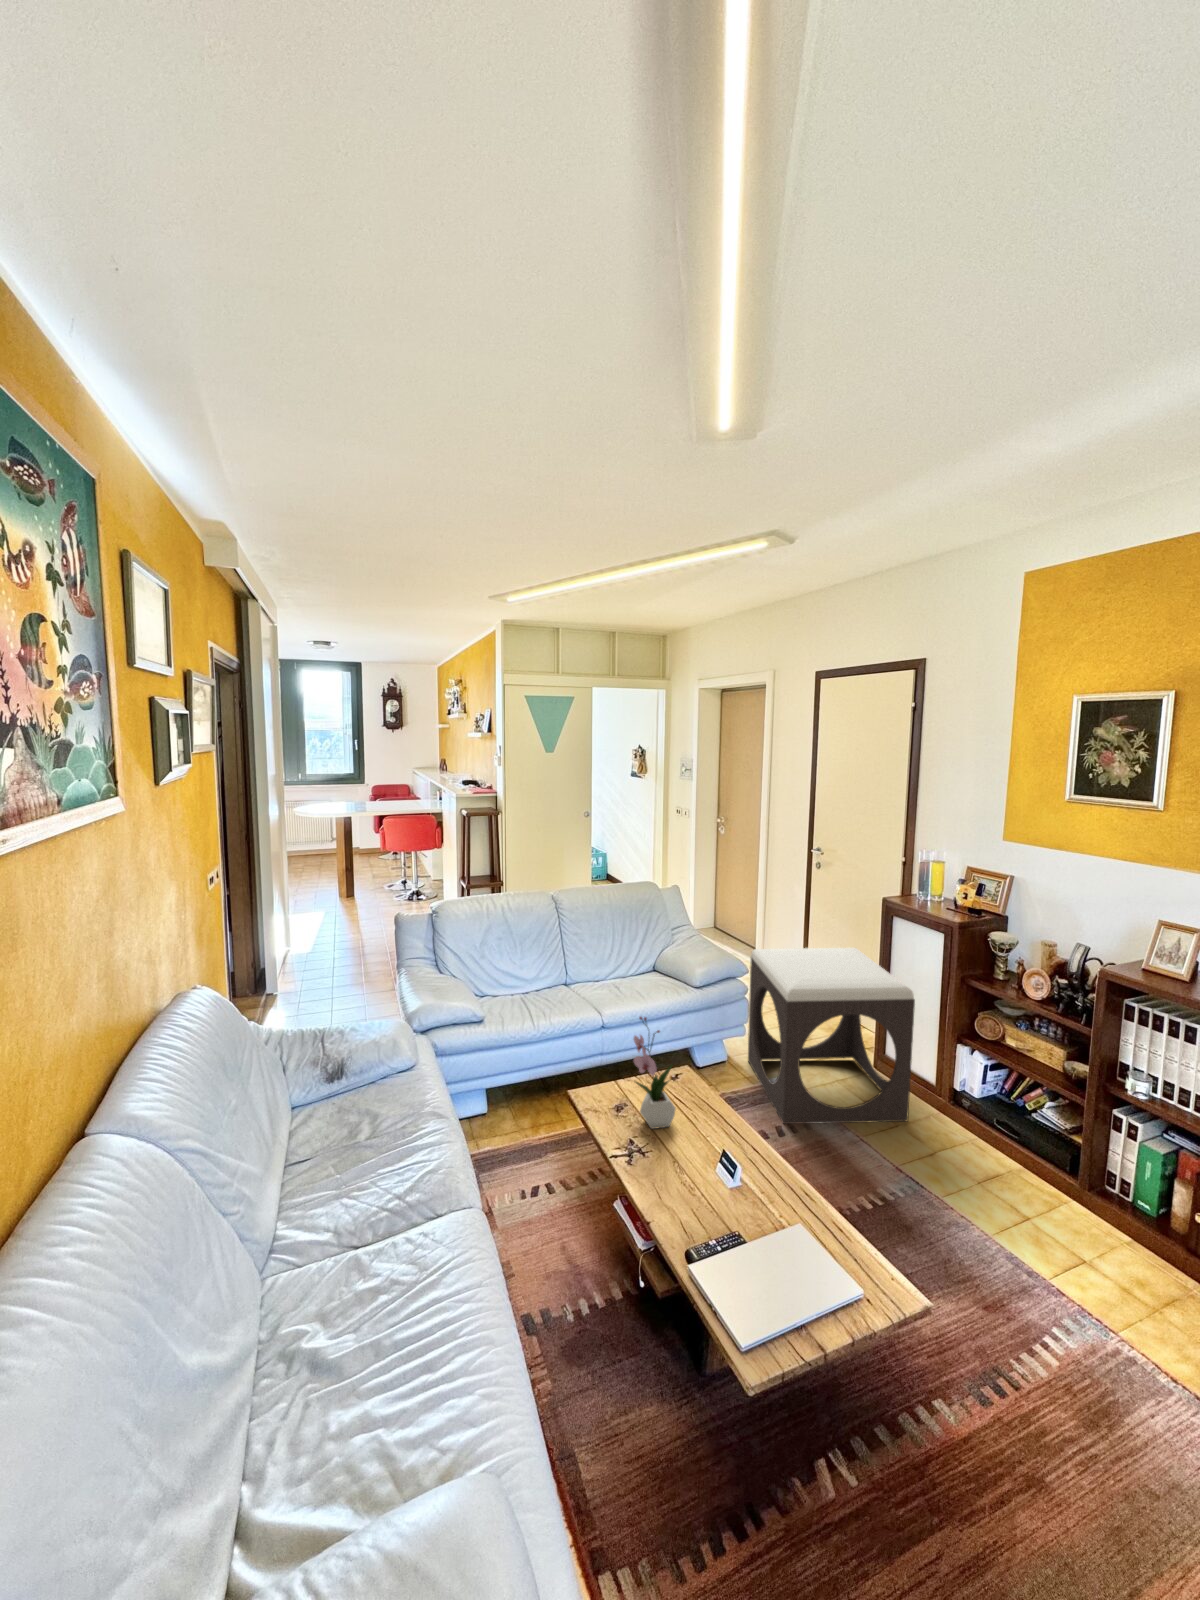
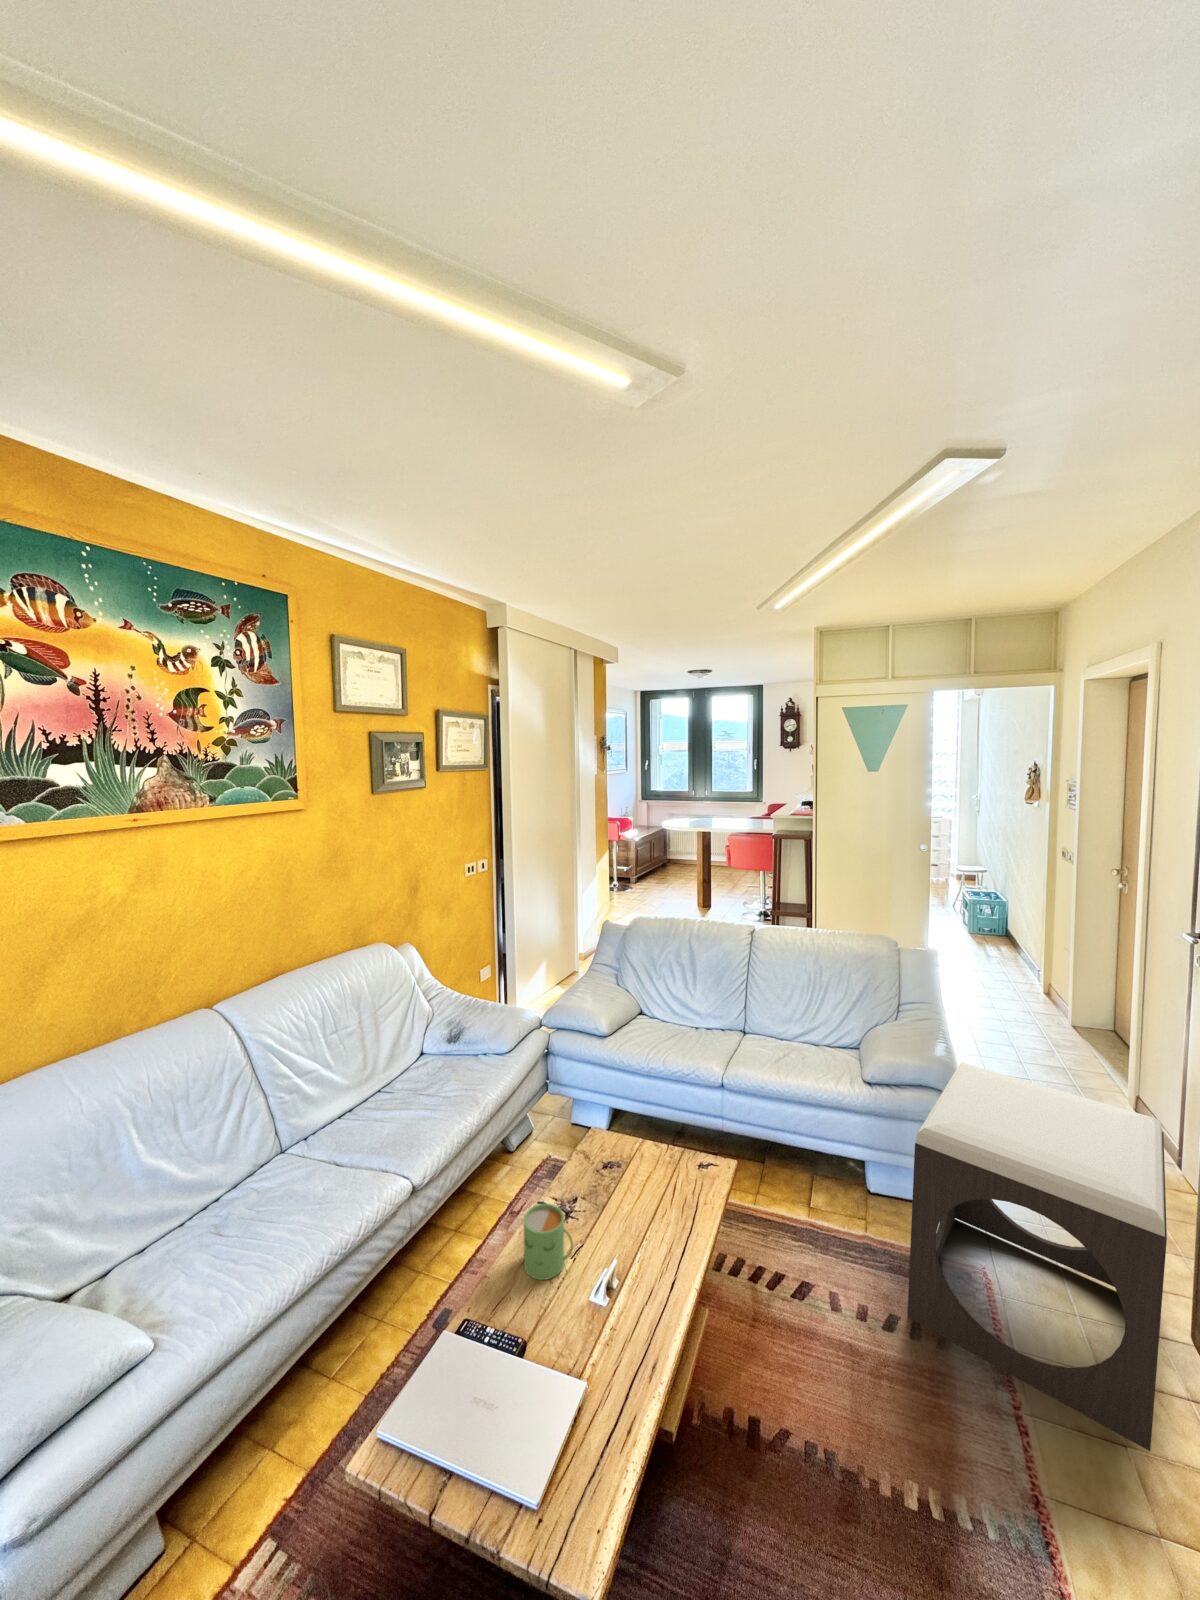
flower arrangement: present [634,1017,675,1129] -> none [604,1072,648,1210]
mug: none [654,1136,694,1201] -> present [524,1204,573,1280]

